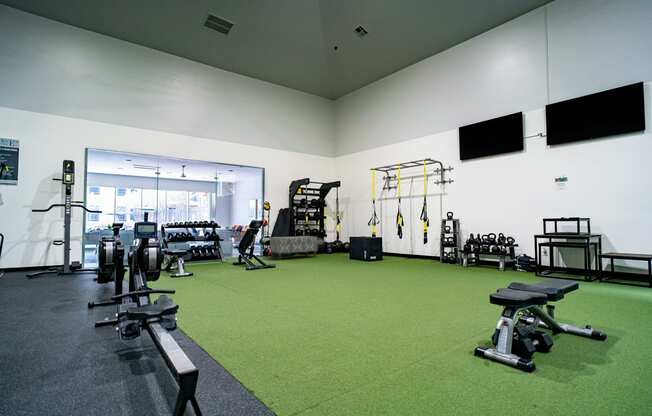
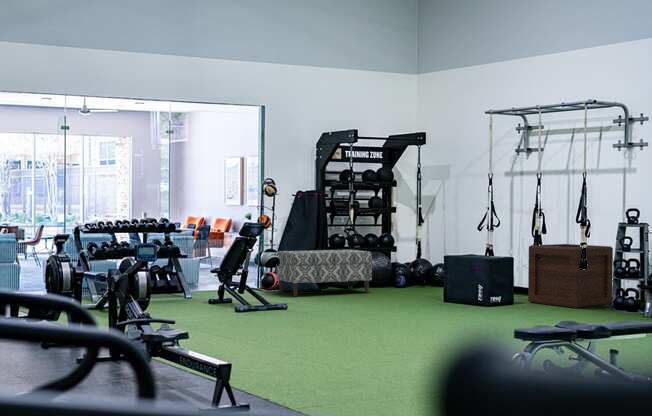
wooden crate: none [395,231,436,263] -> present [528,244,613,308]

